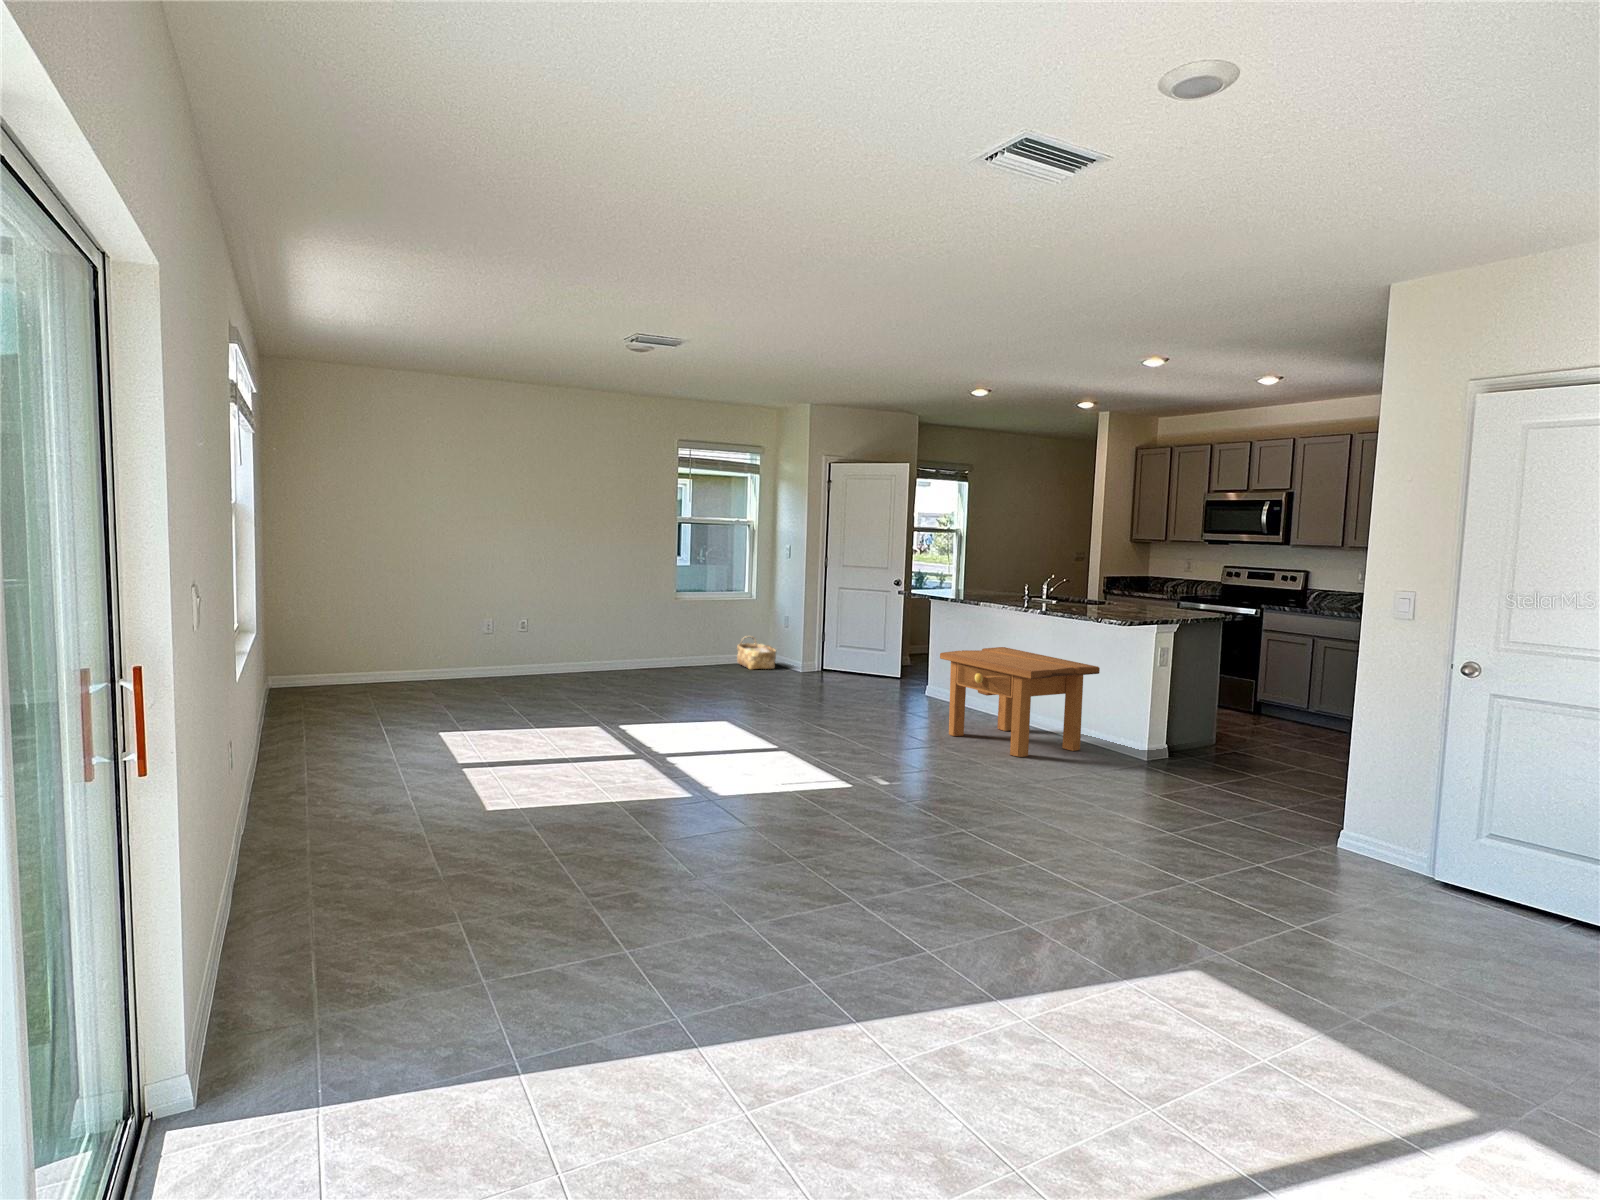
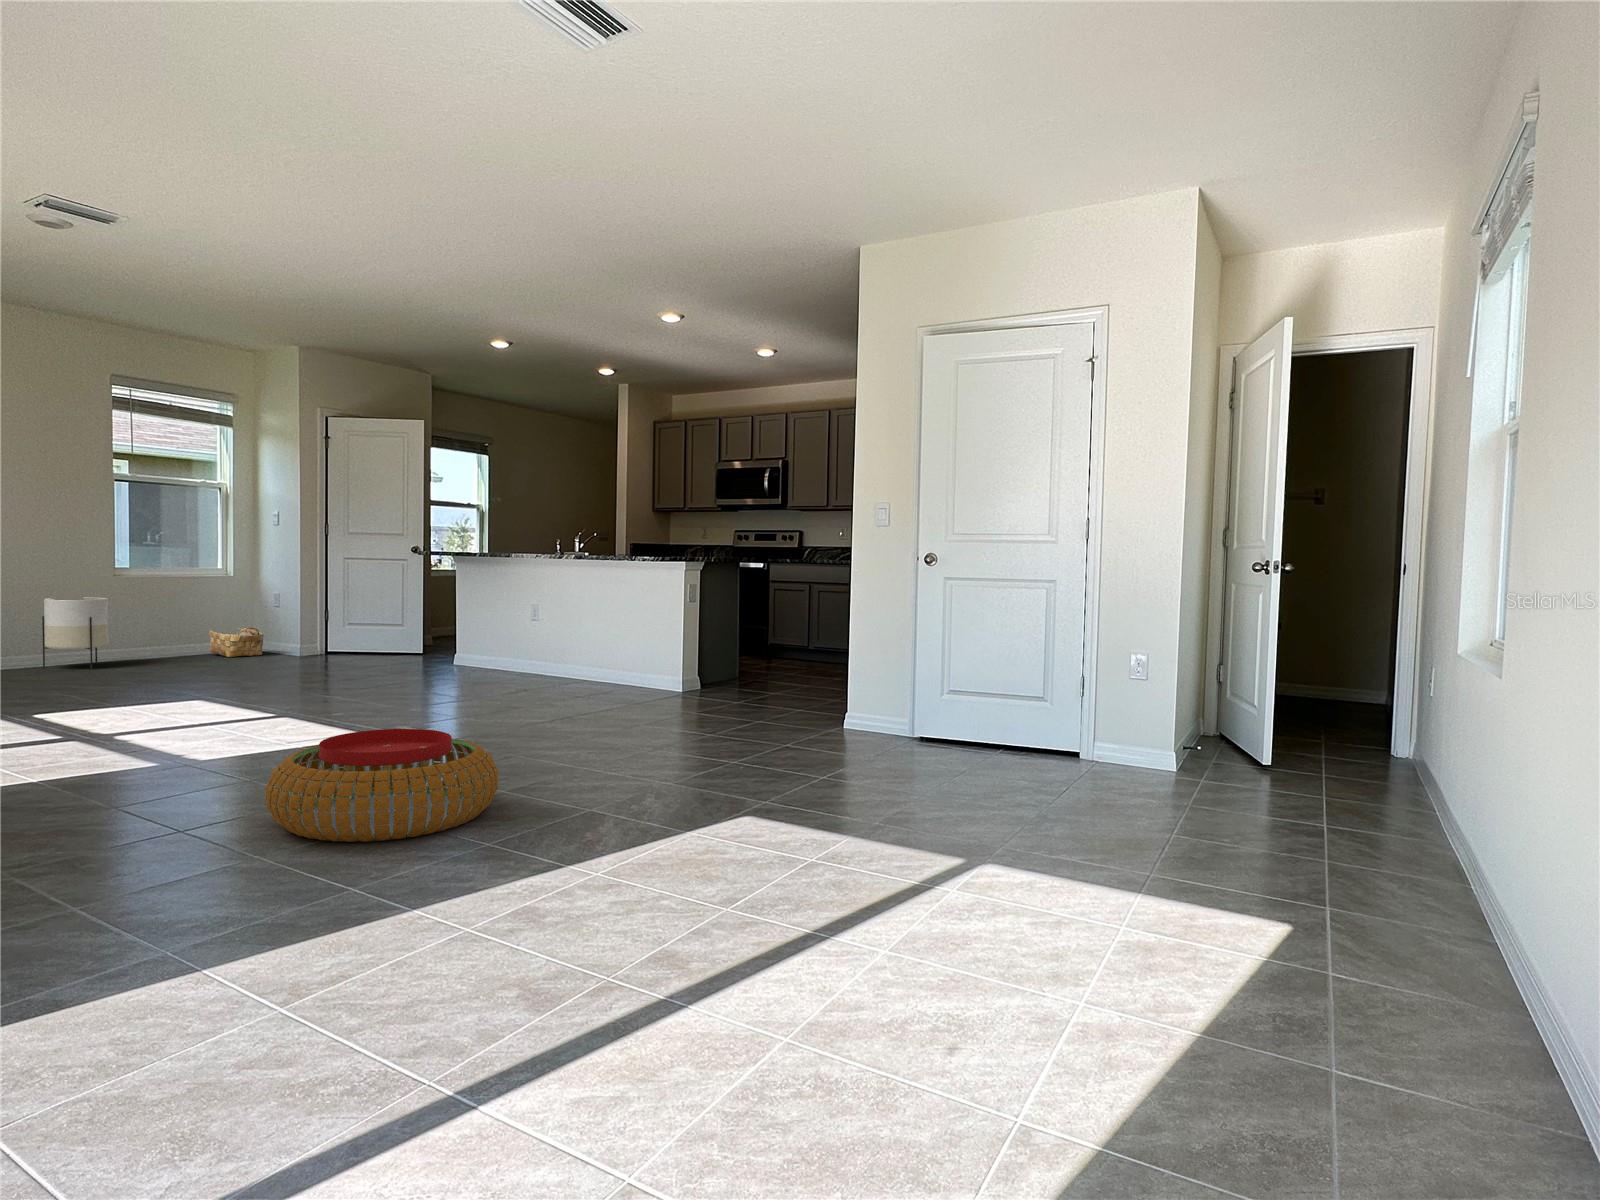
planter: none [625,617,668,677] -> present [42,597,109,669]
side table: present [940,647,1100,757] -> none [468,600,633,700]
pouf: none [753,812,945,930] -> present [265,729,498,842]

